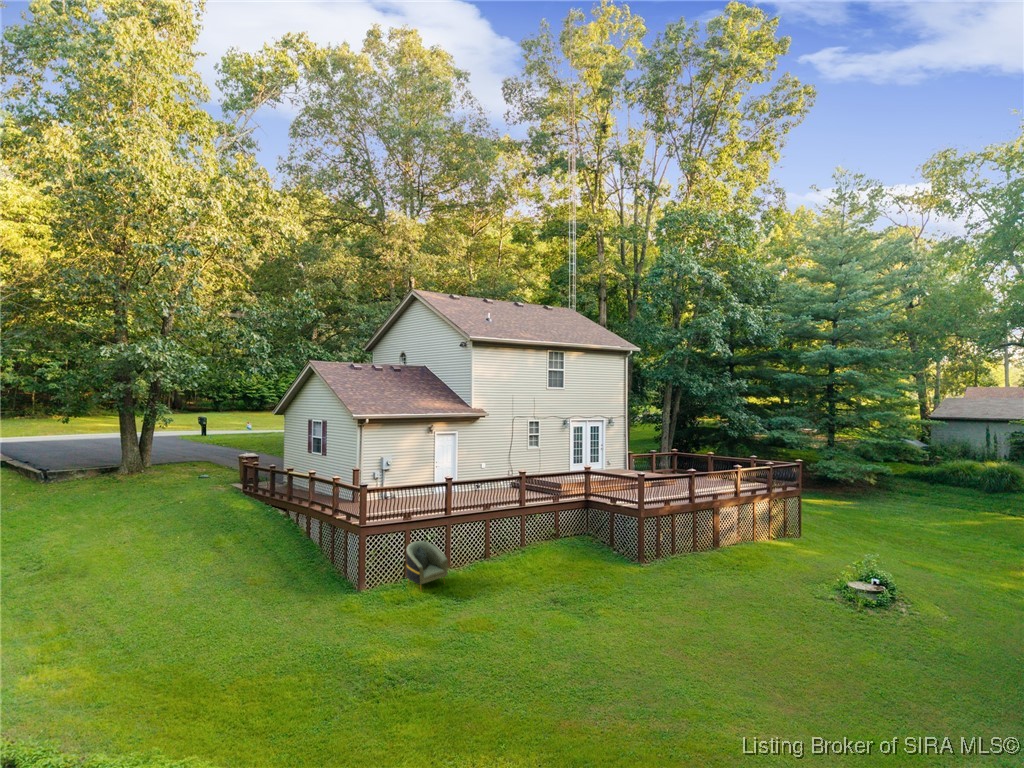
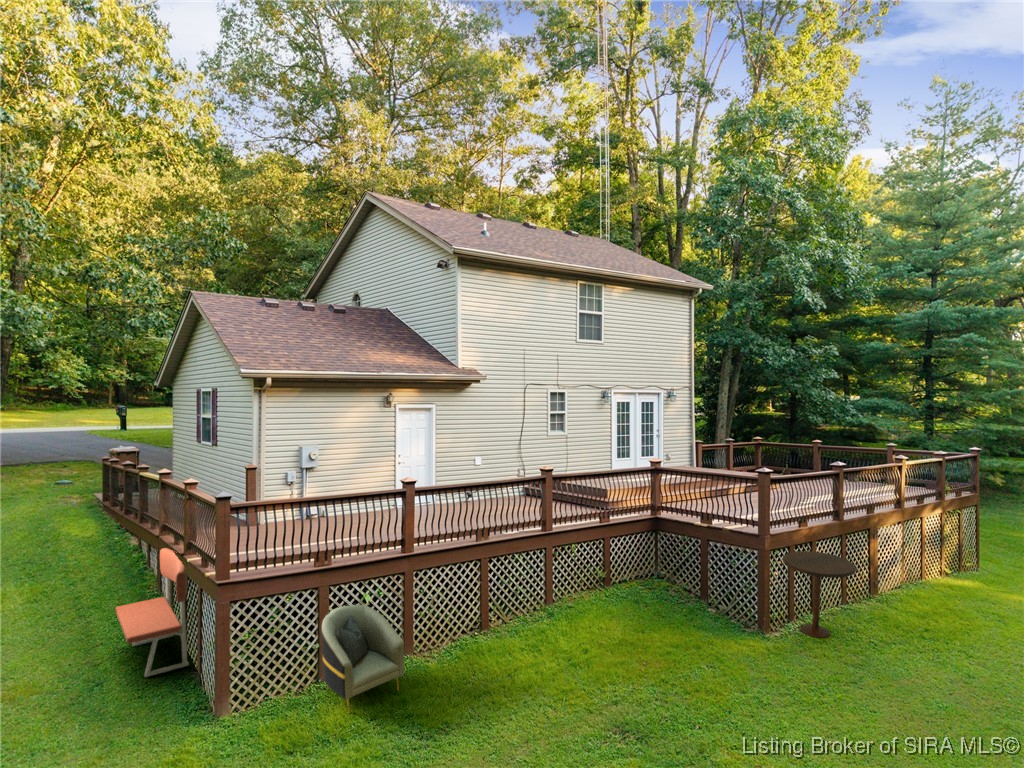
bench: none [292,513,334,578] -> present [115,548,189,677]
pedestal table: none [652,518,690,565] -> present [783,551,856,638]

